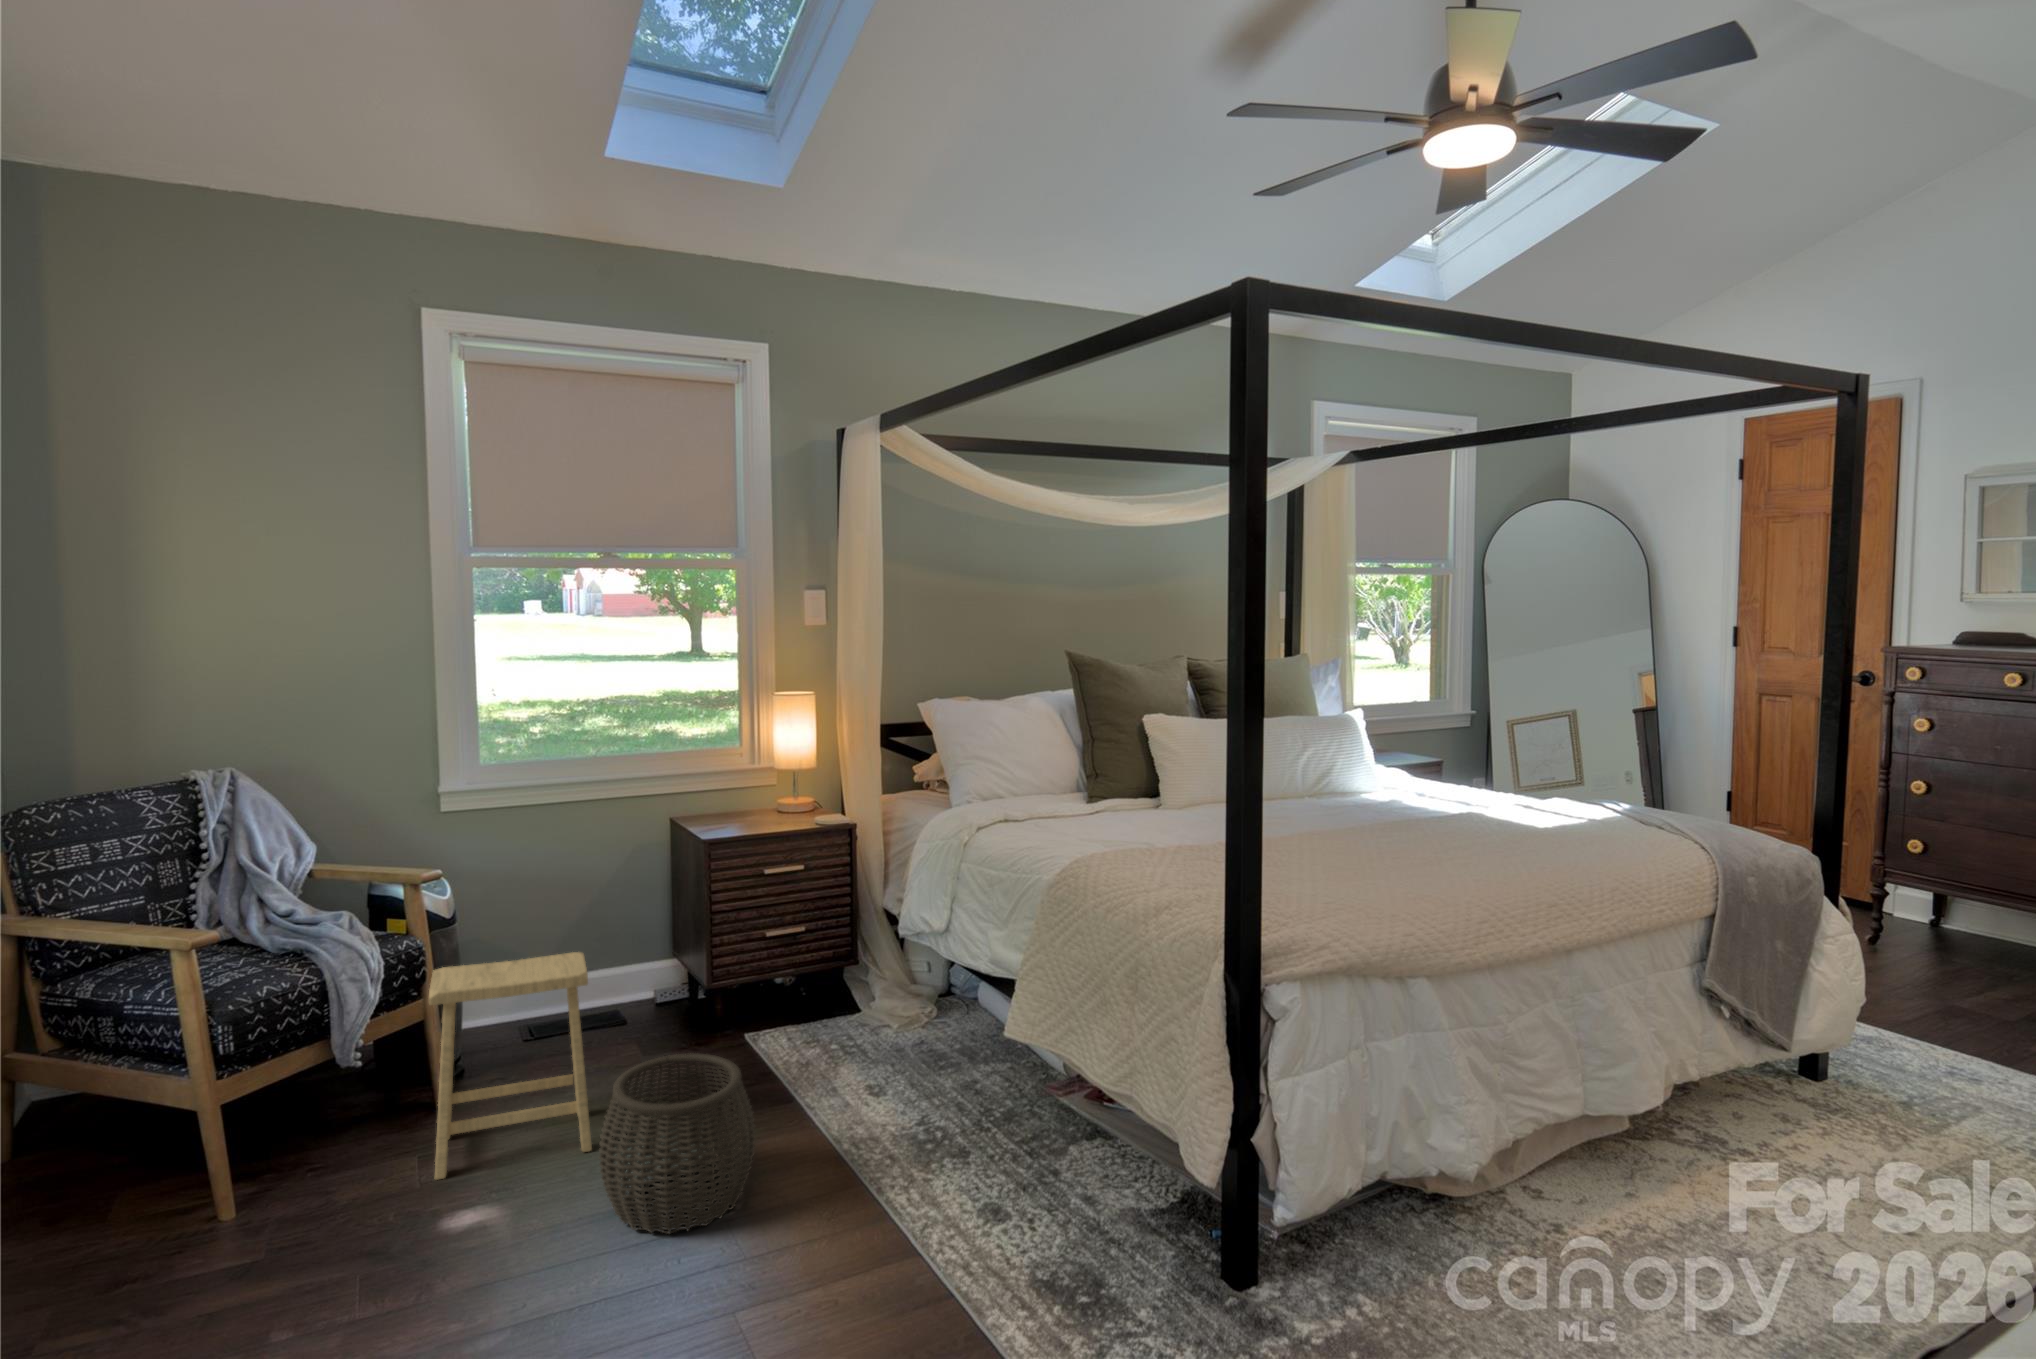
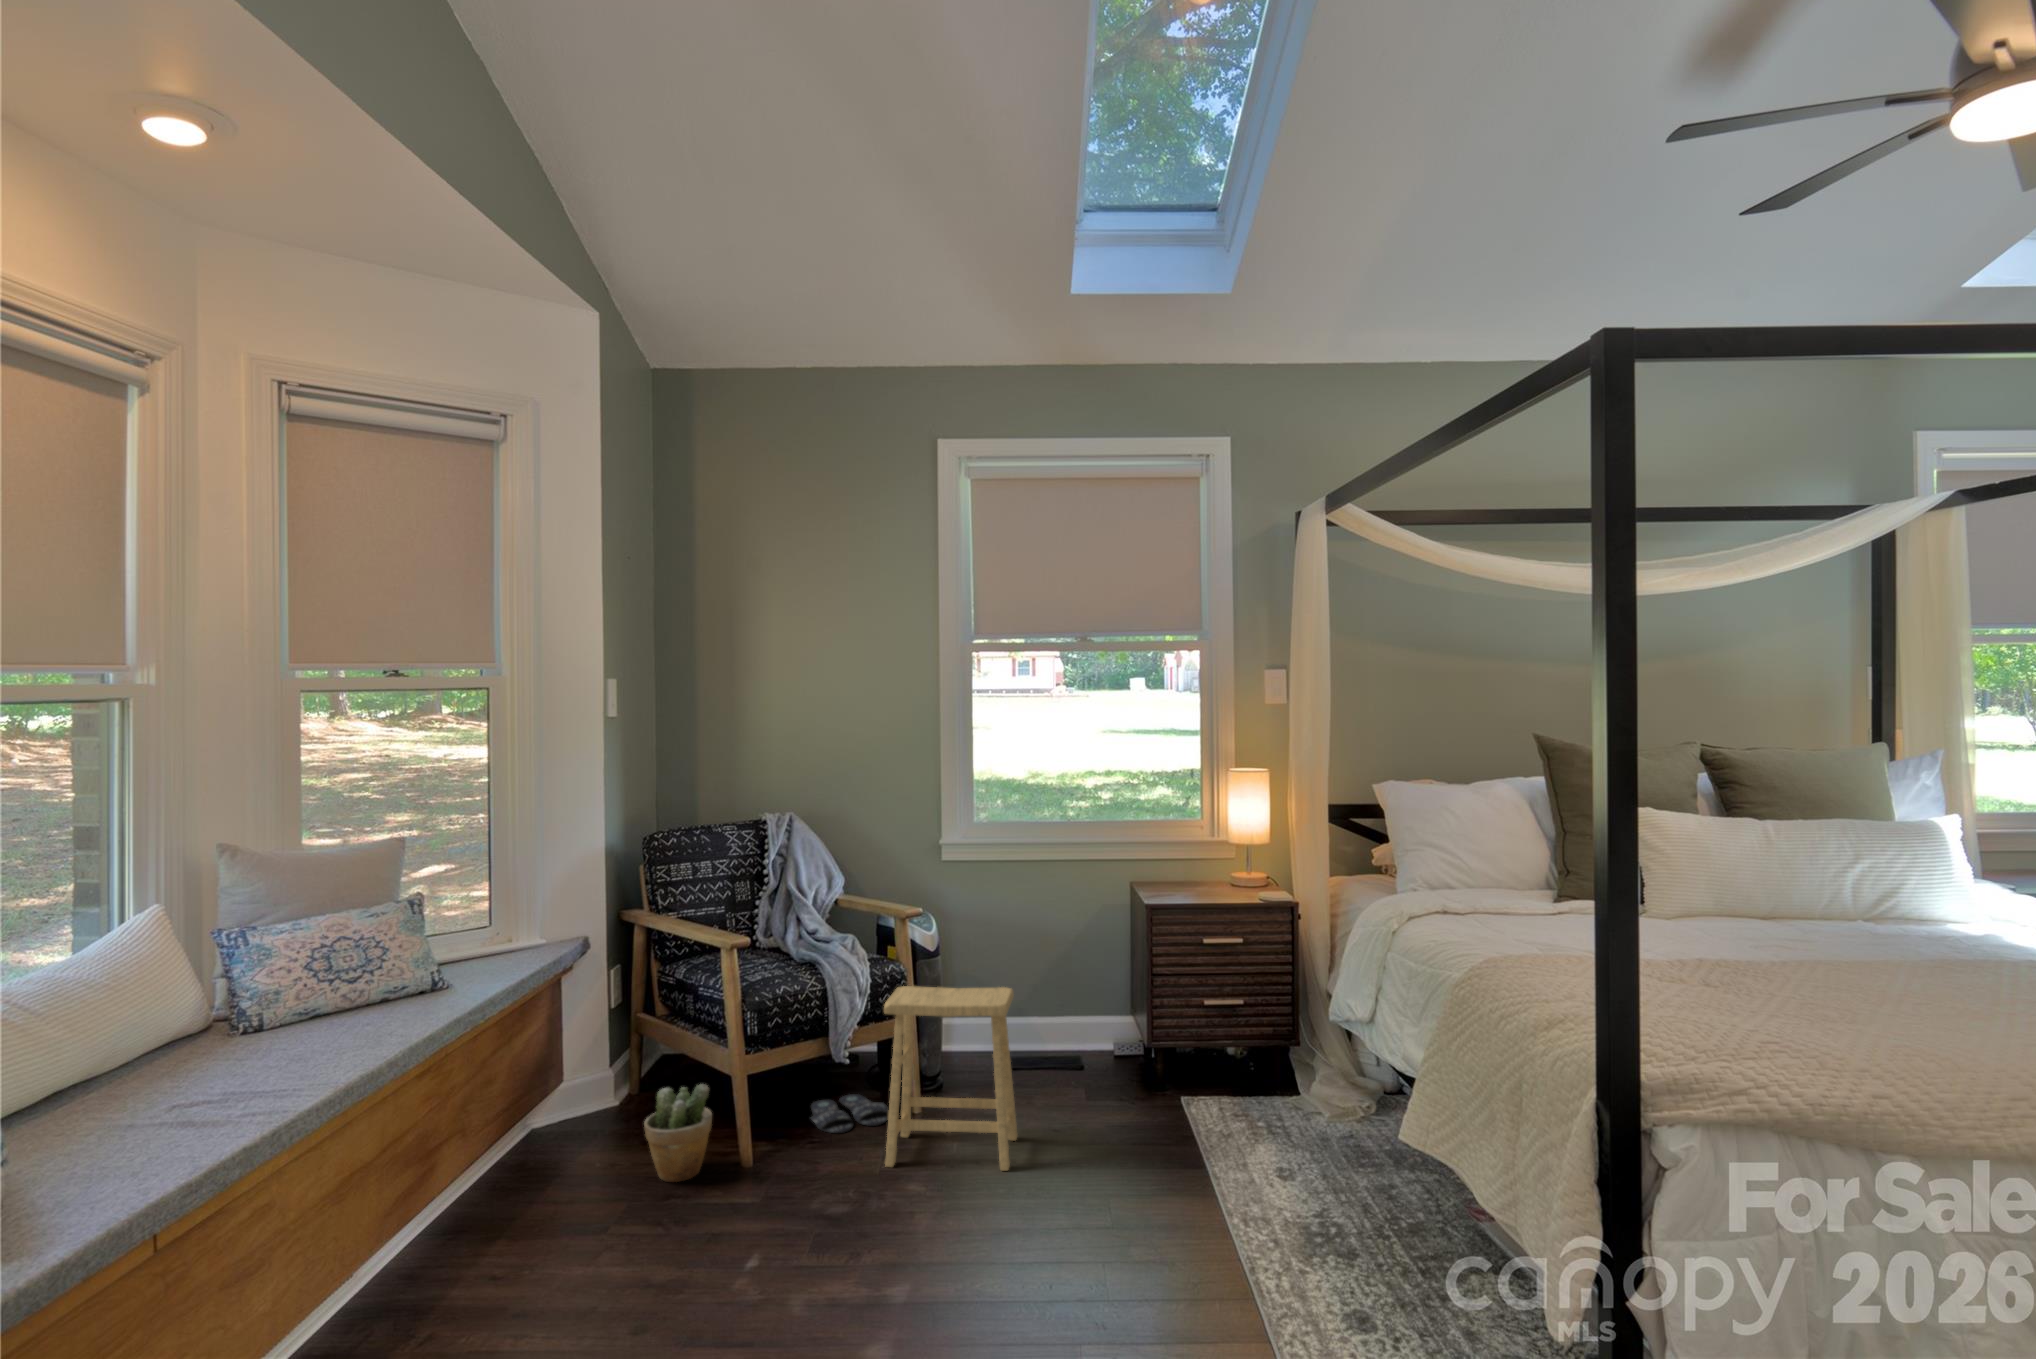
woven basket: present [599,1054,755,1234] -> none [989,1090,1131,1260]
slippers: none [293,1101,412,1156] -> present [811,1094,889,1133]
potted plant: none [66,1135,178,1272] -> present [644,1084,712,1182]

